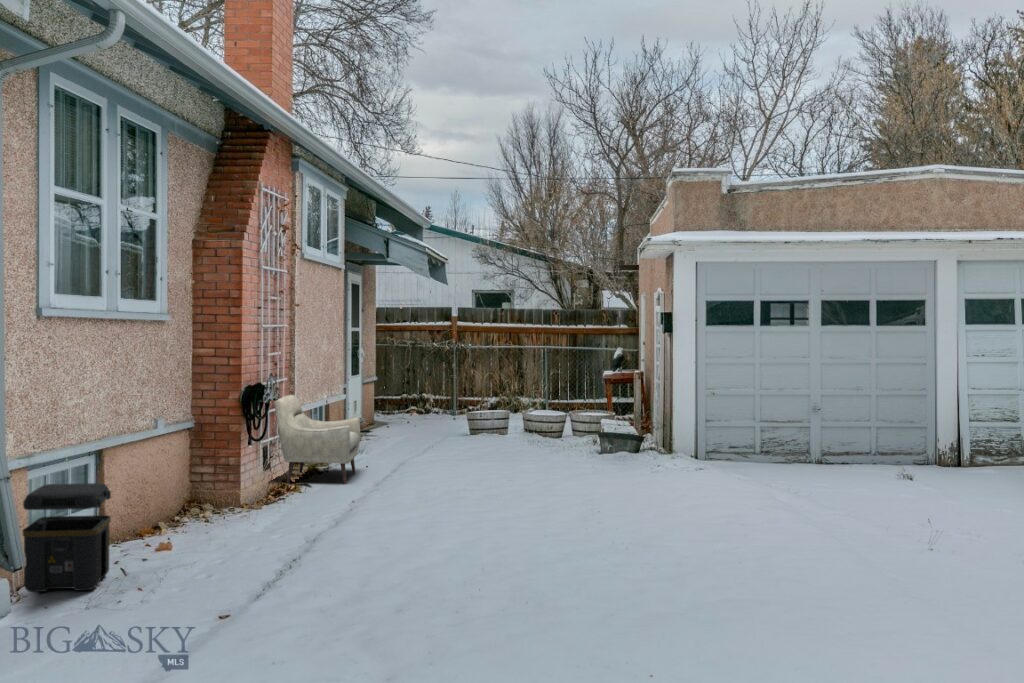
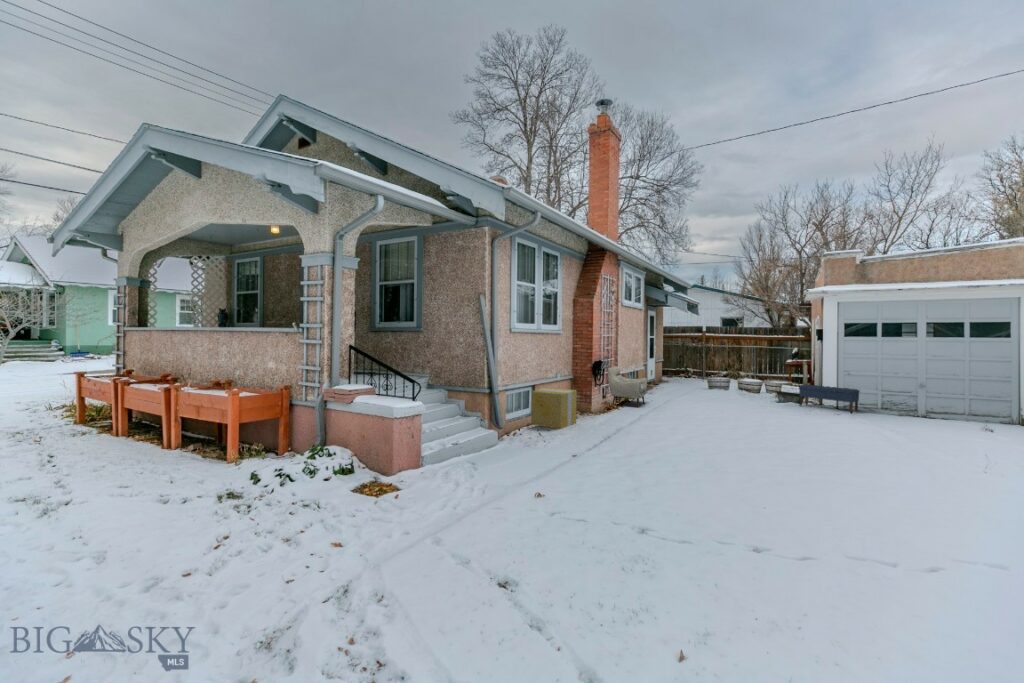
bench: none [636,415,730,464] -> present [799,384,860,413]
cardboard box: none [95,453,211,553] -> present [531,388,577,429]
toolbox: present [23,483,111,592] -> none [504,397,536,439]

